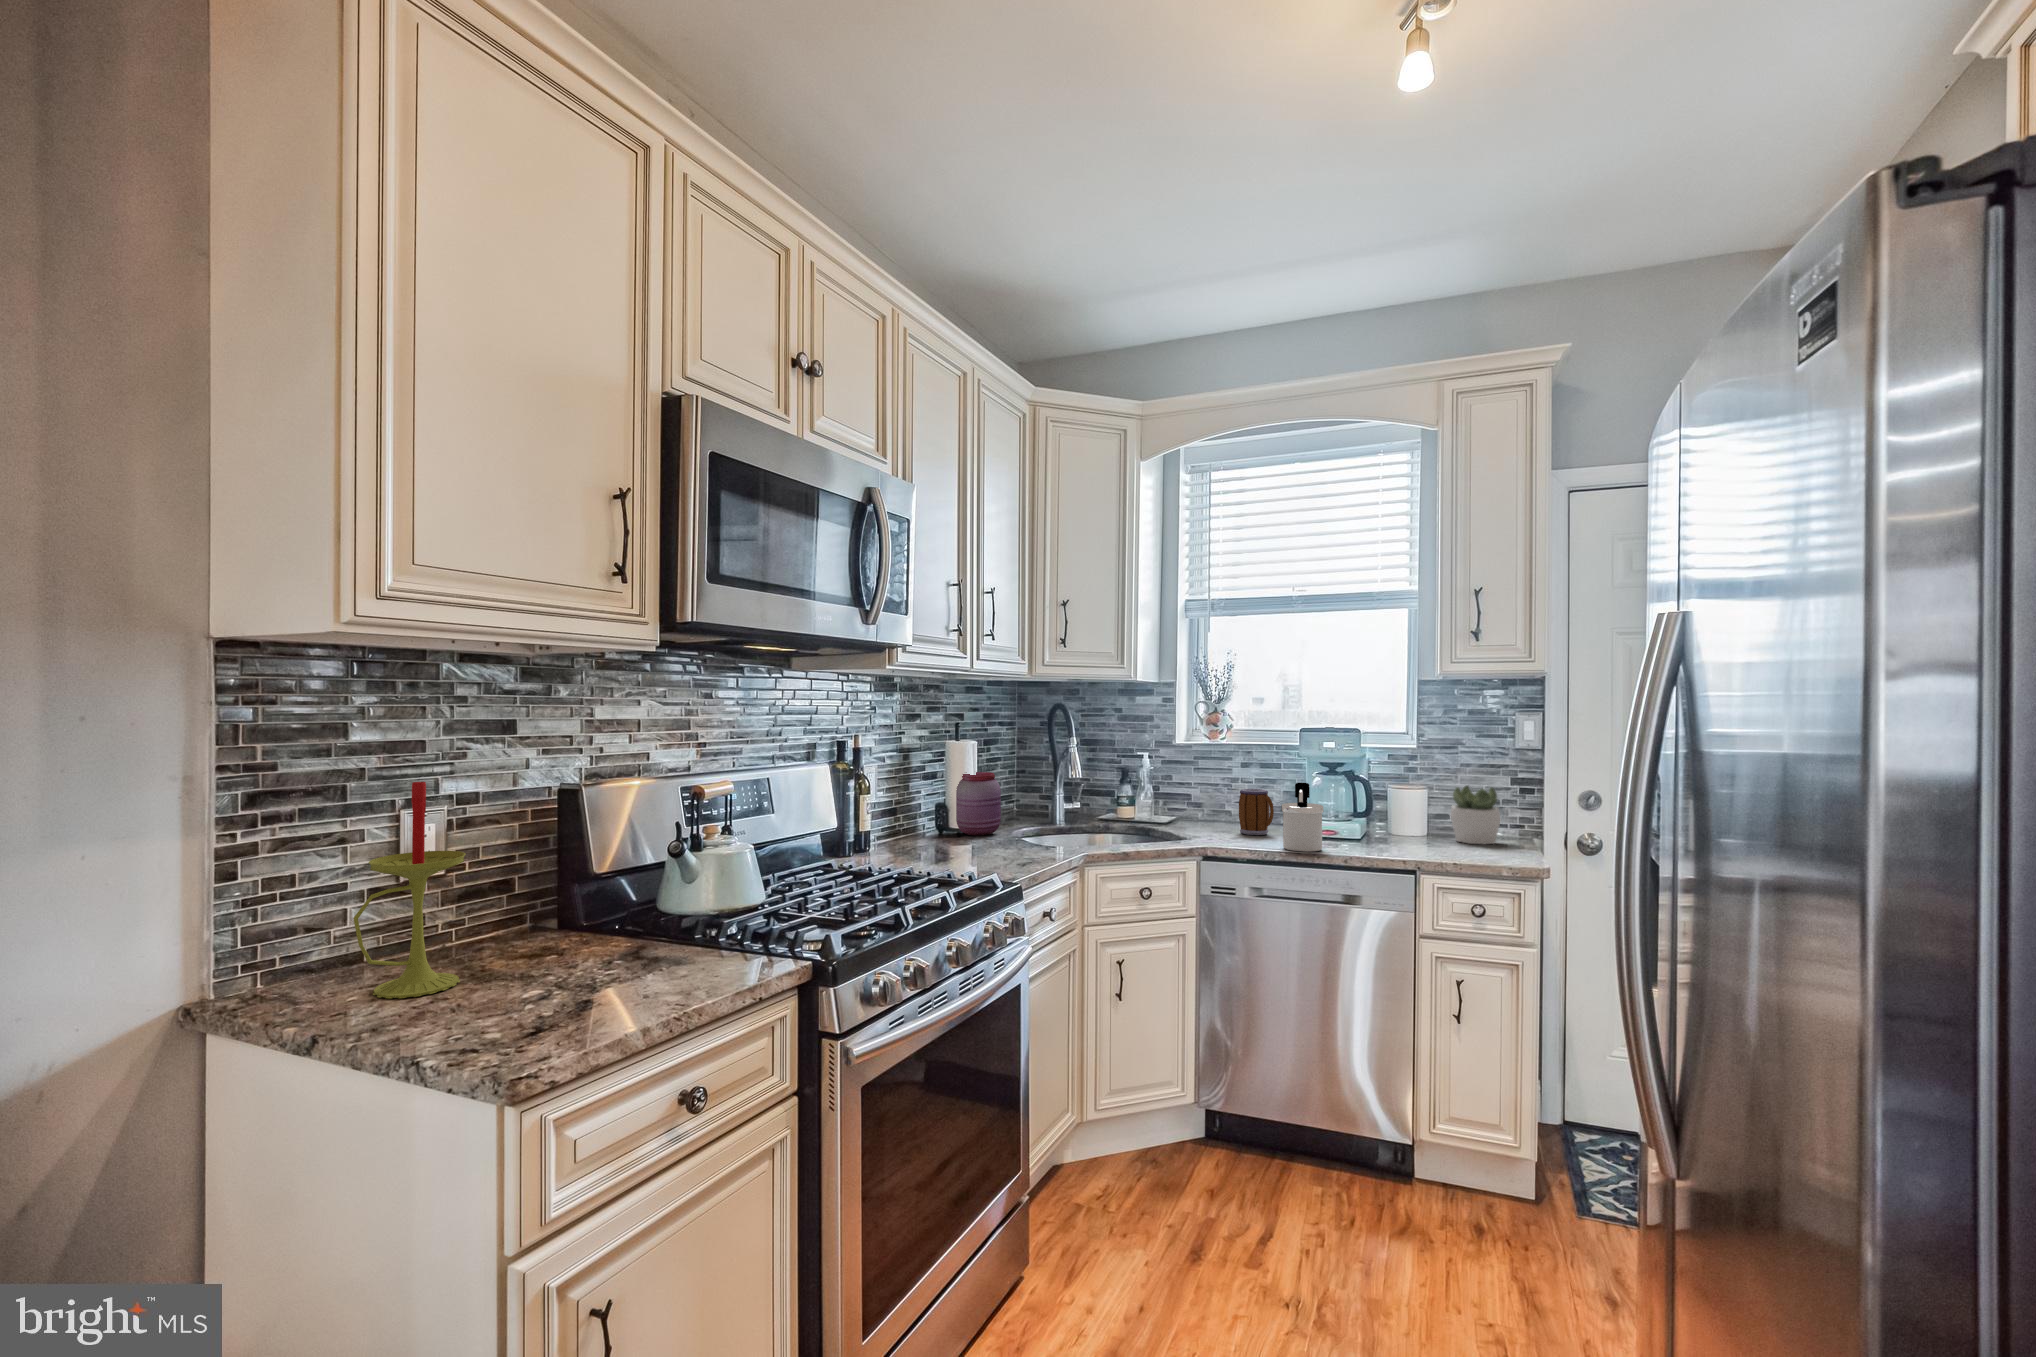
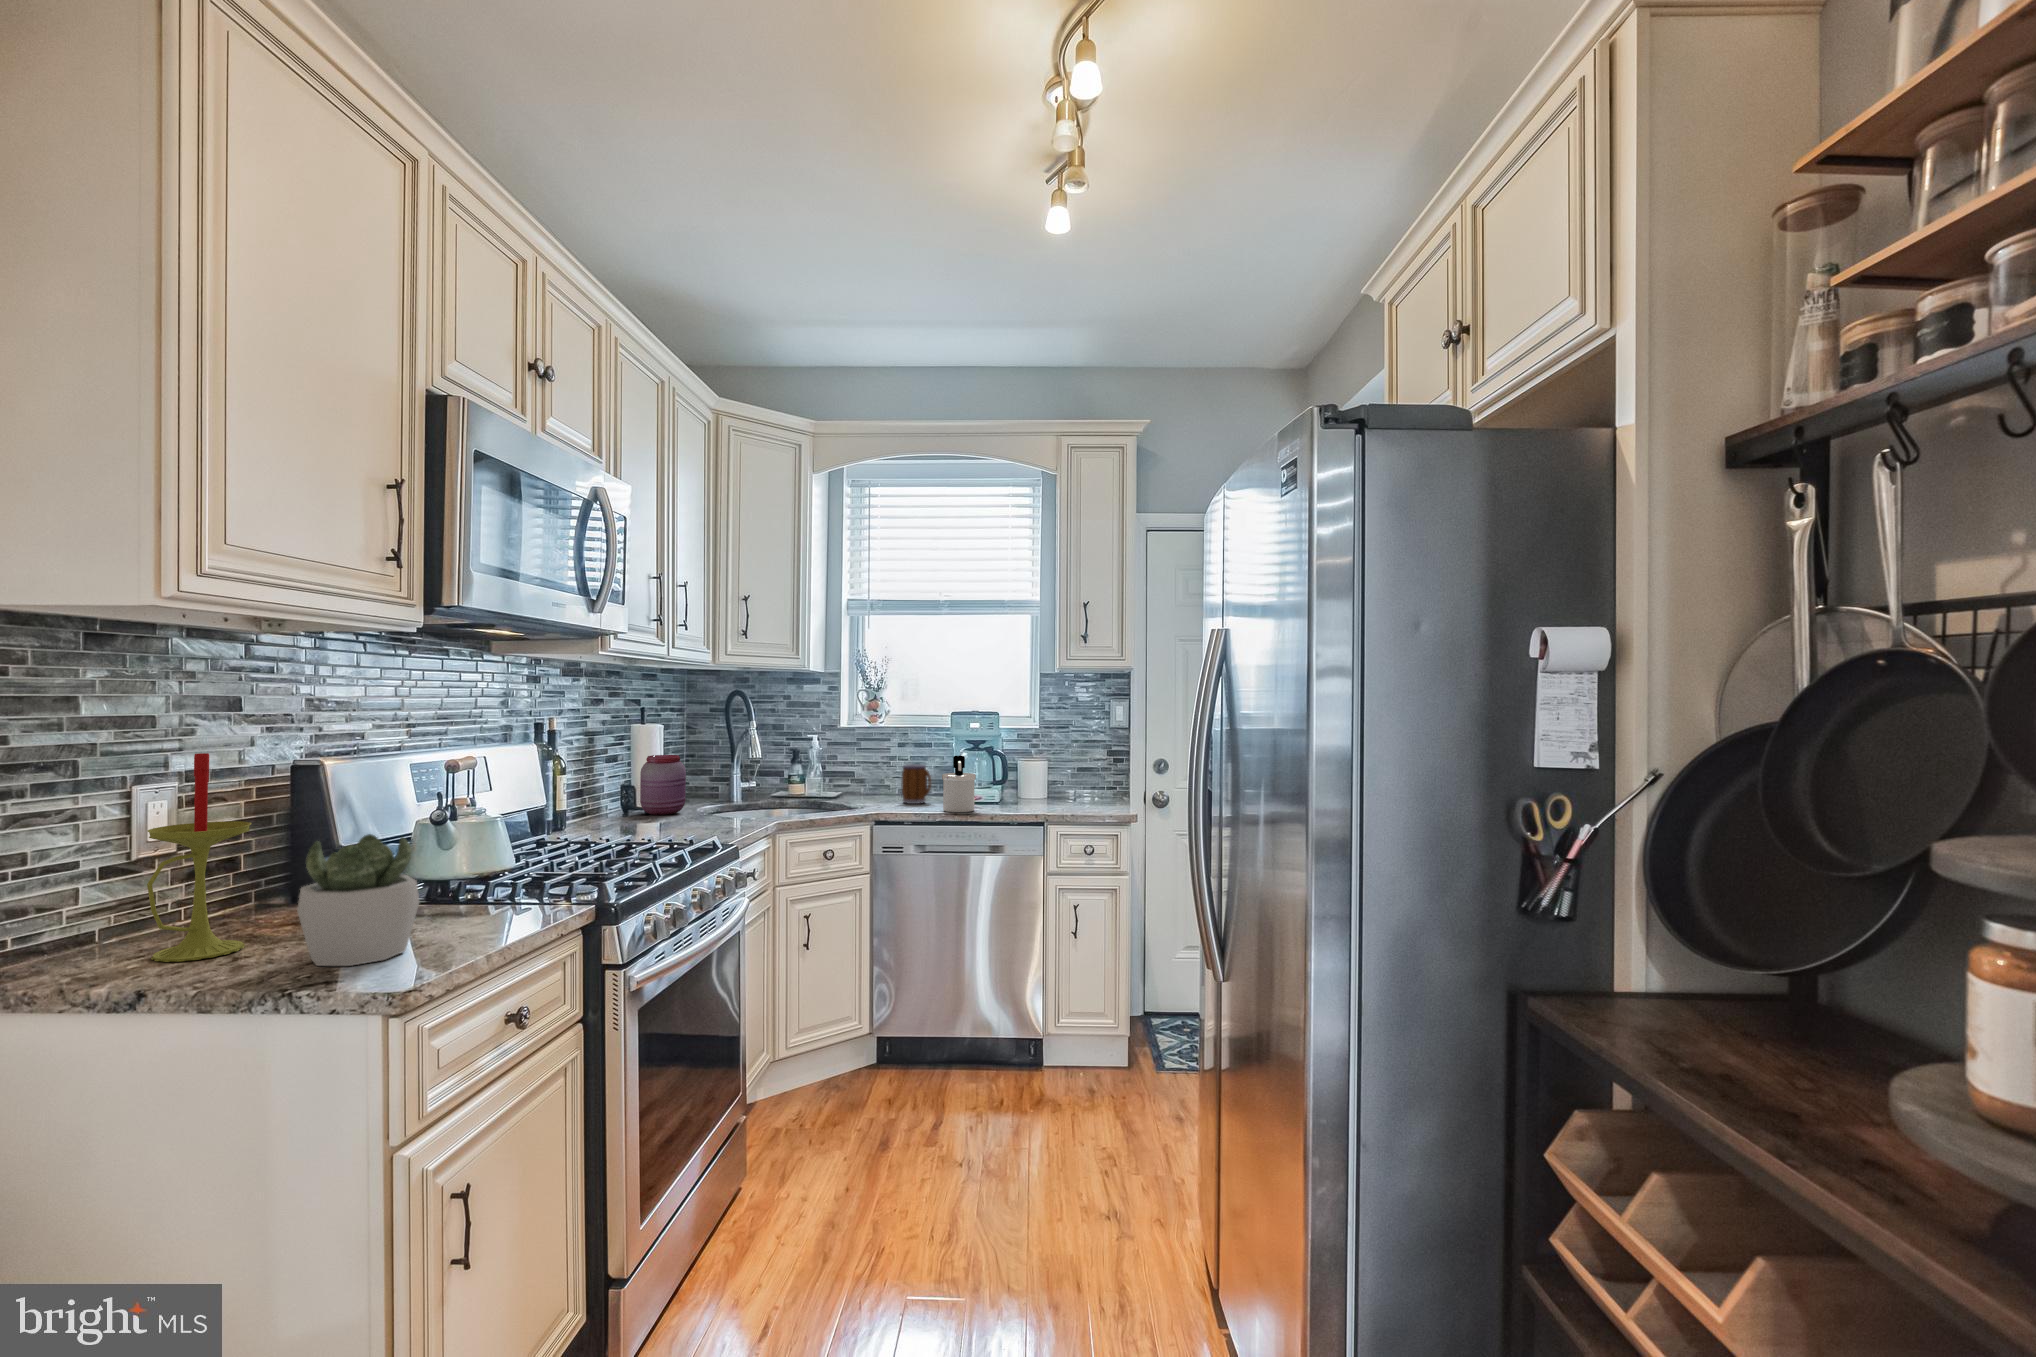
succulent plant: present [1451,786,1501,844] -> present [297,834,419,966]

